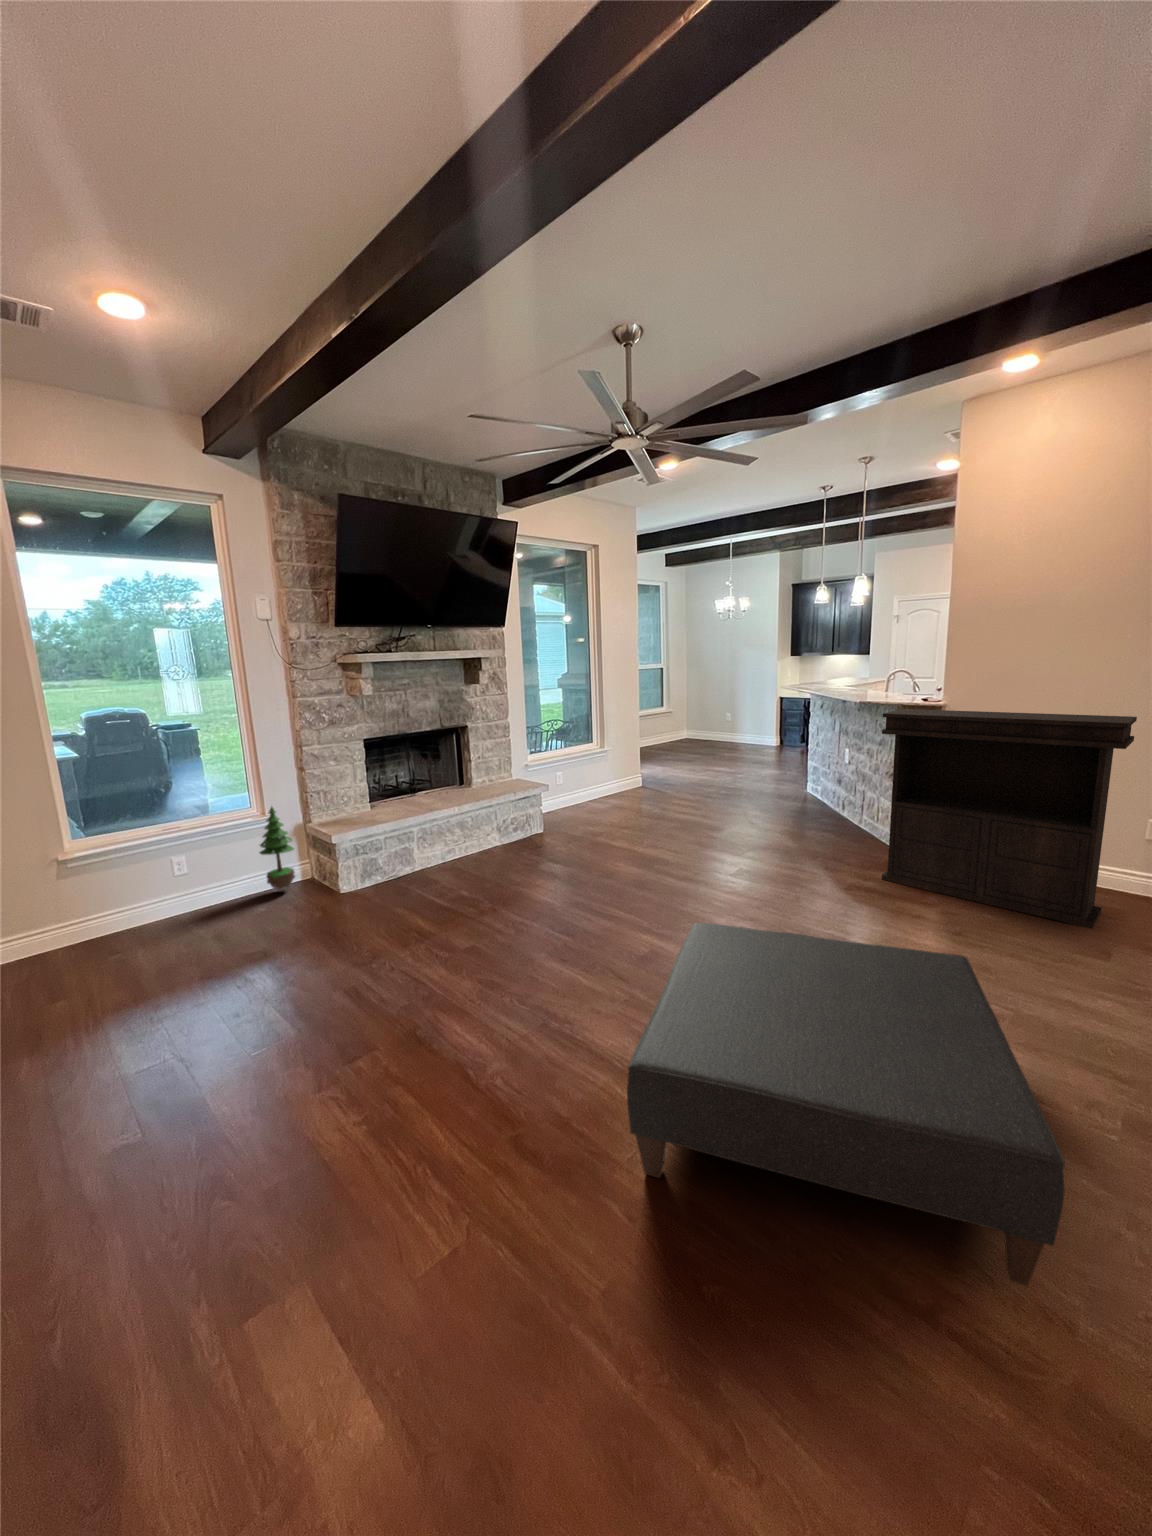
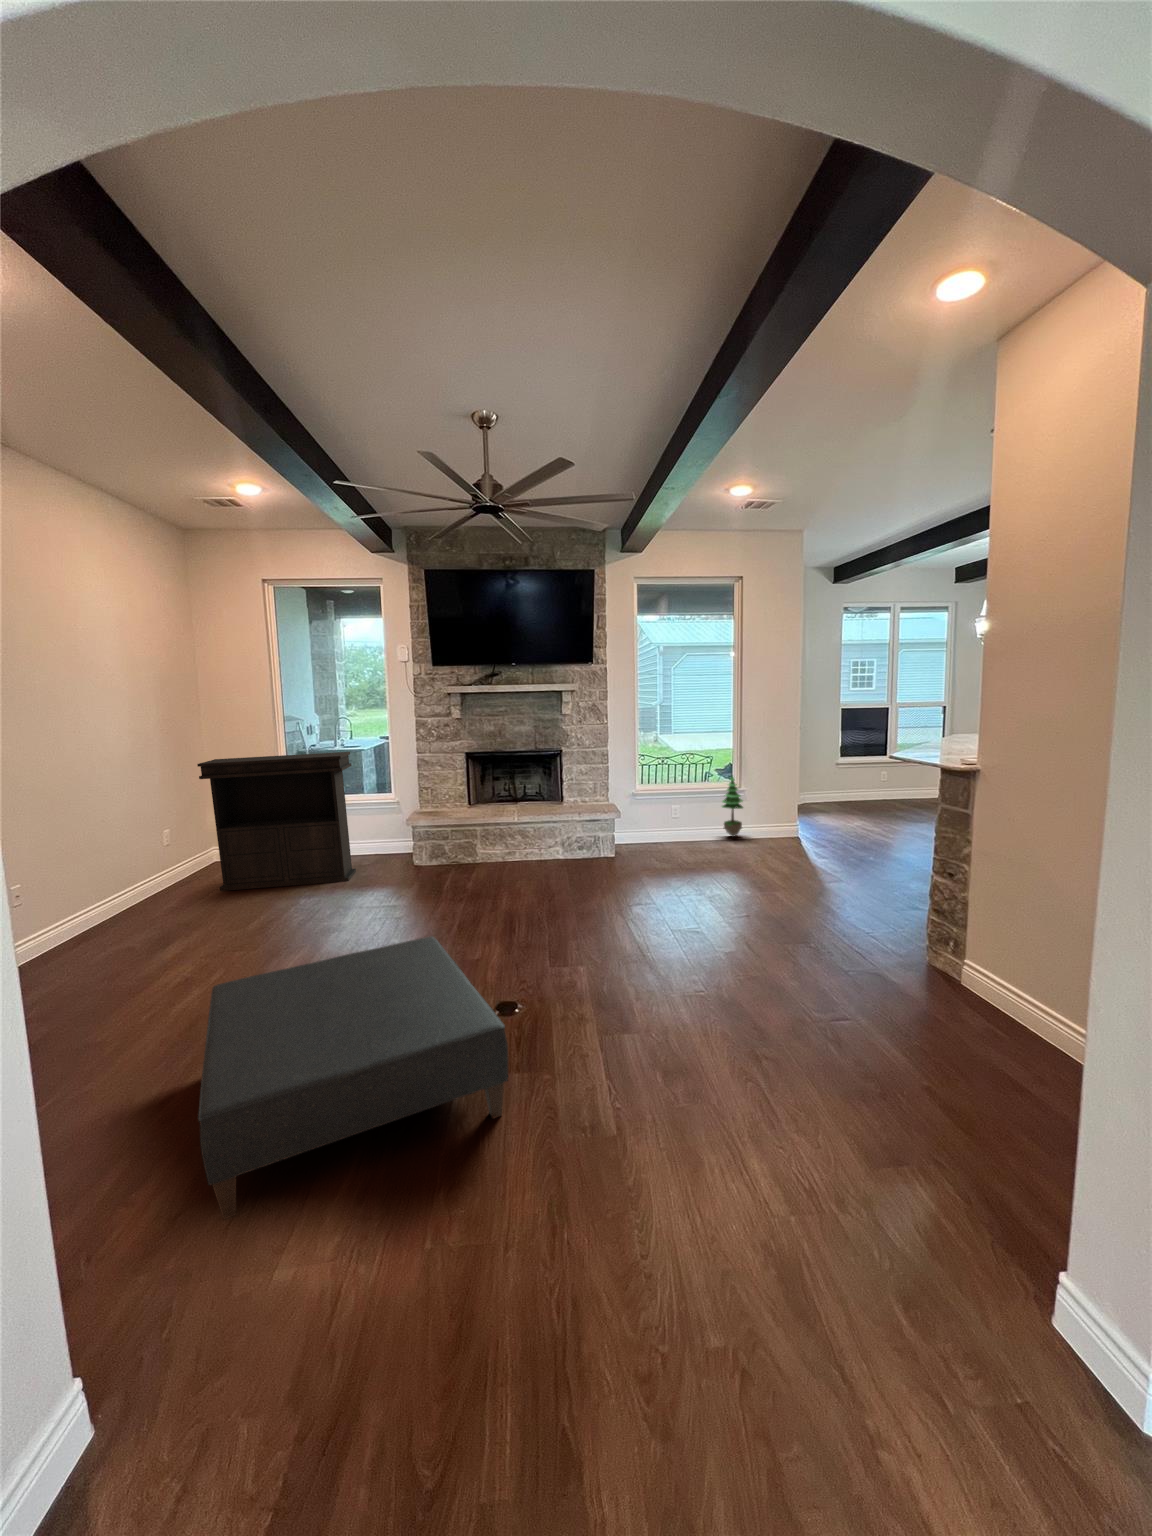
console table: present [882,709,1137,929] -> present [197,752,356,891]
potted tree: present [260,807,295,892] -> present [722,777,743,837]

